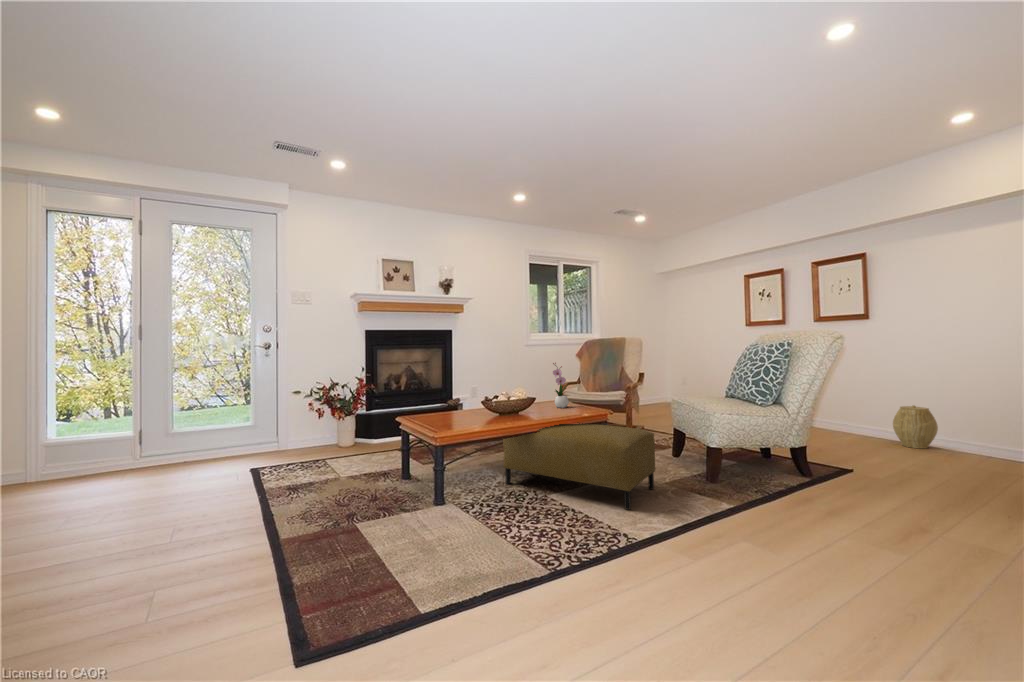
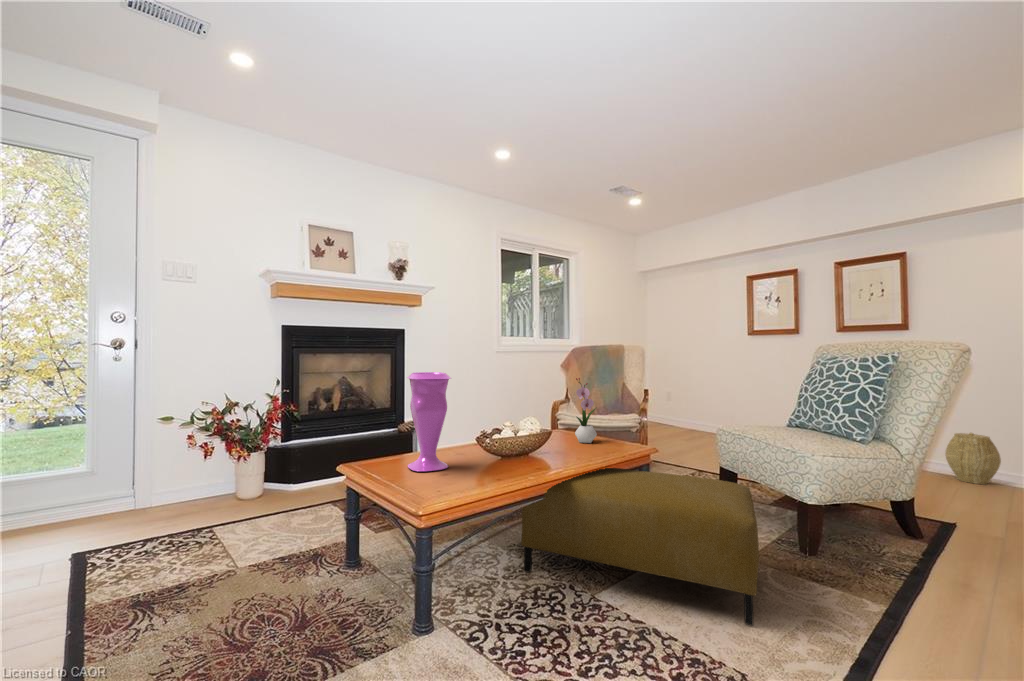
vase: none [432,360,459,420] -> present [407,372,451,472]

